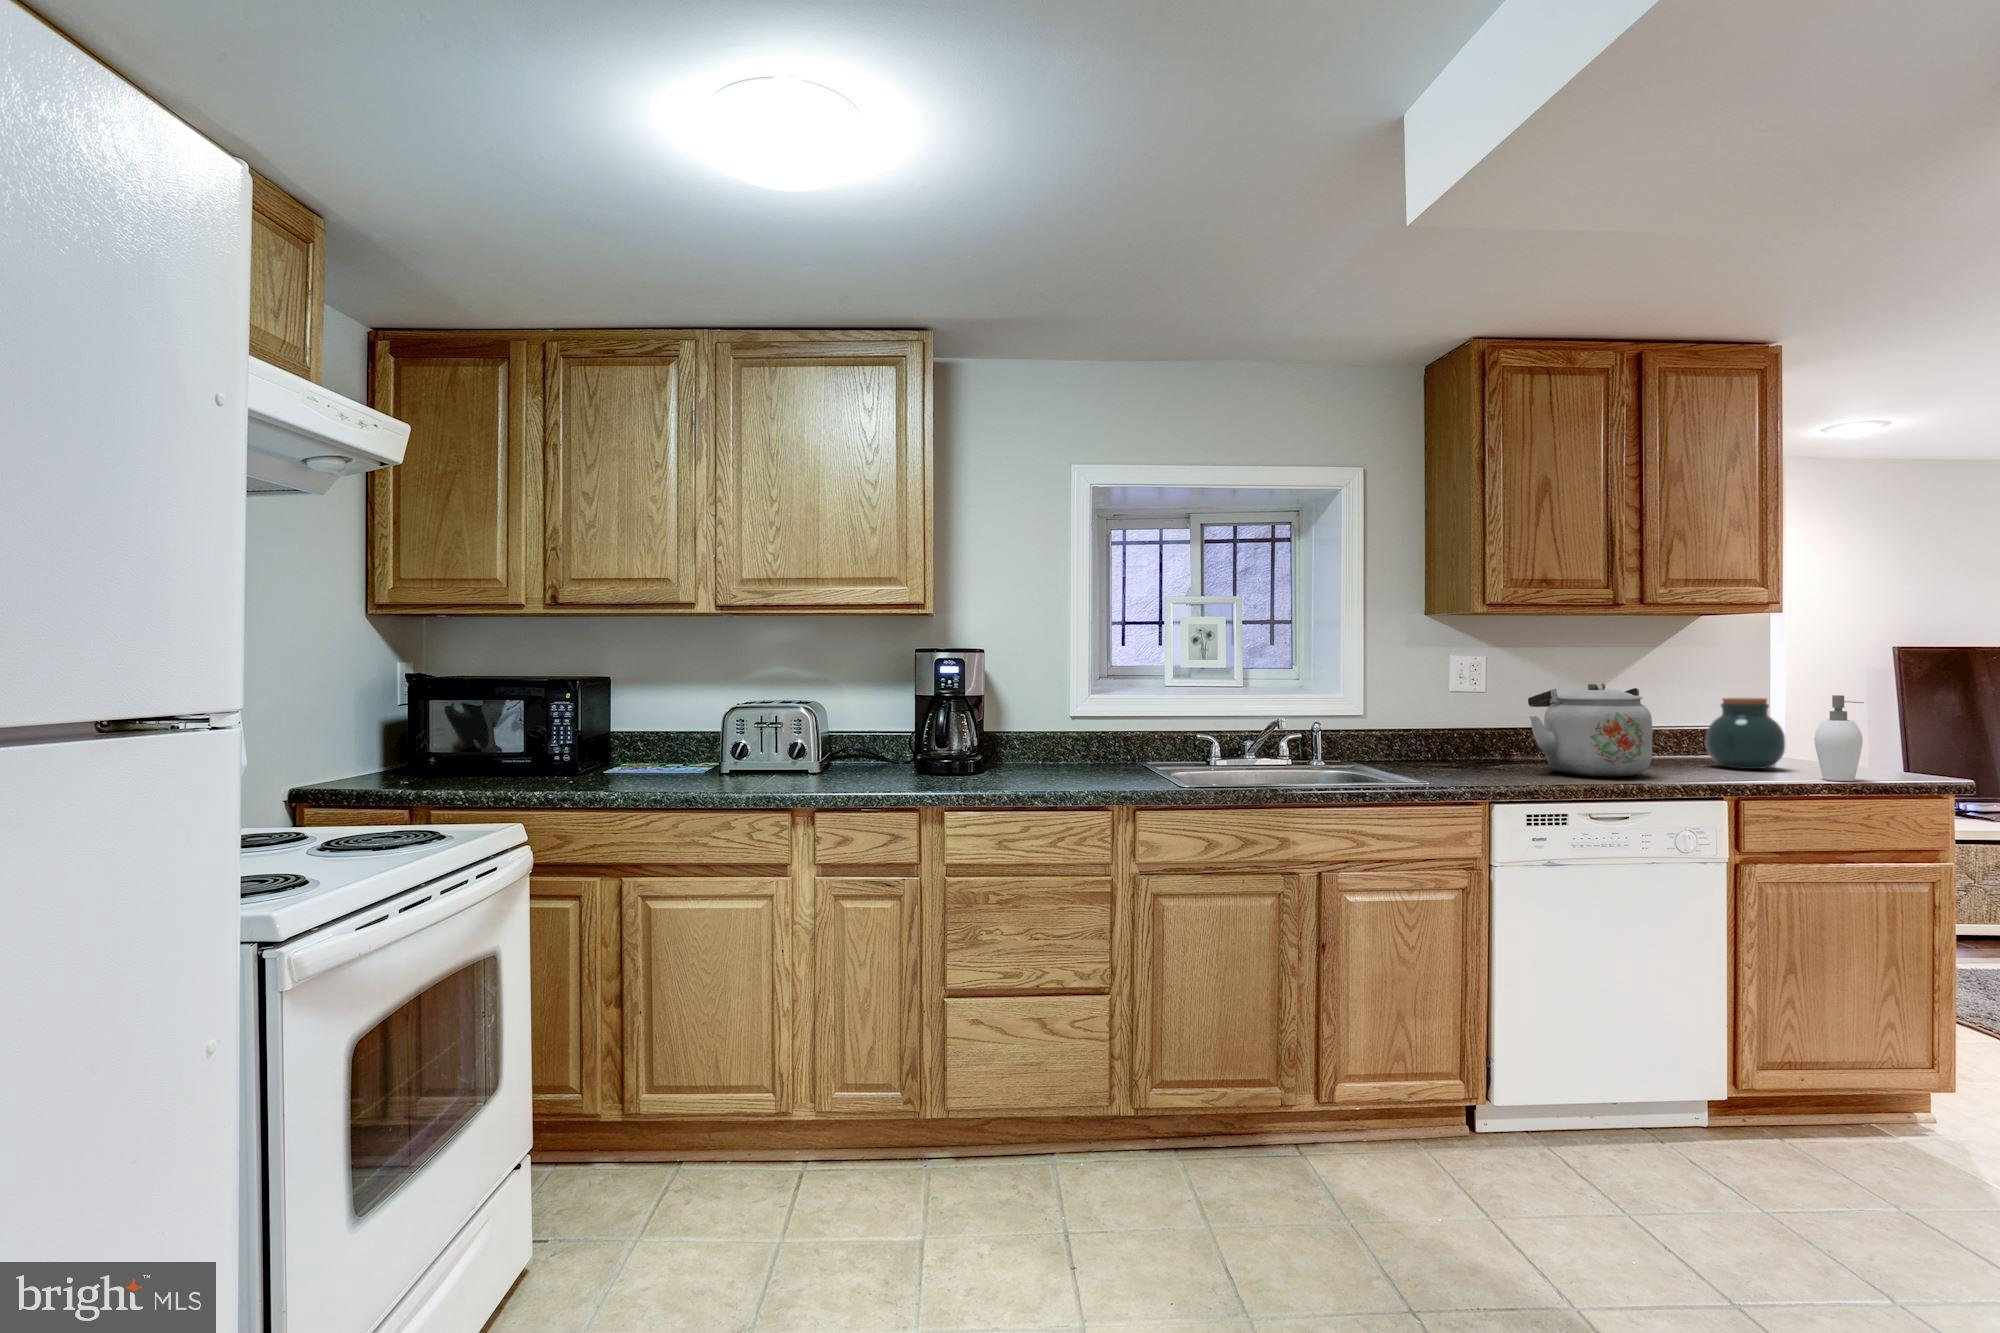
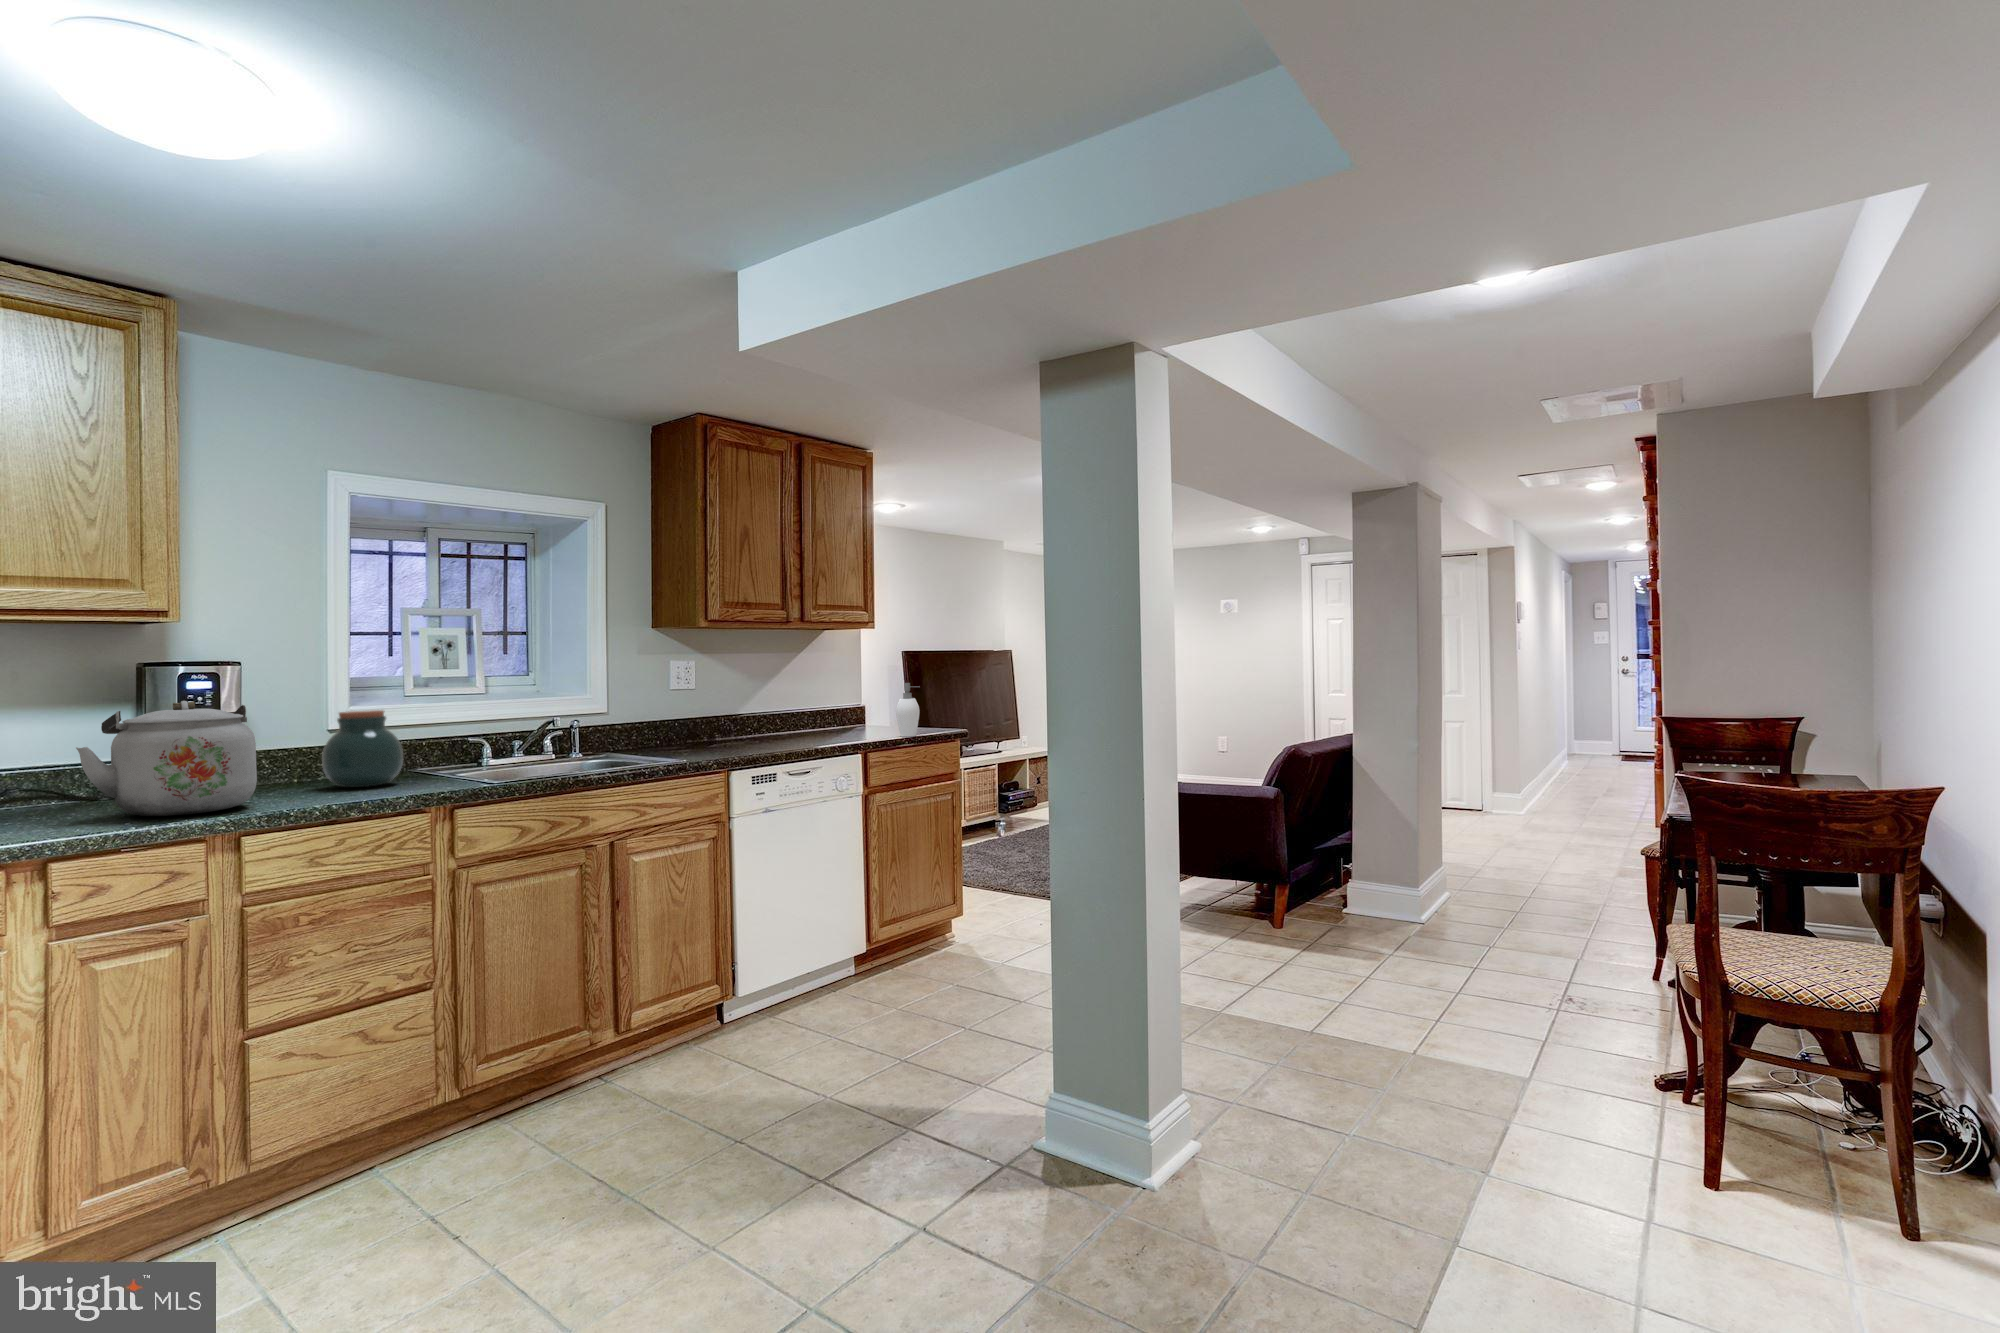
kettle: present [1528,683,1652,777] -> present [76,701,257,816]
jar: present [1706,698,1785,769] -> present [322,710,403,787]

